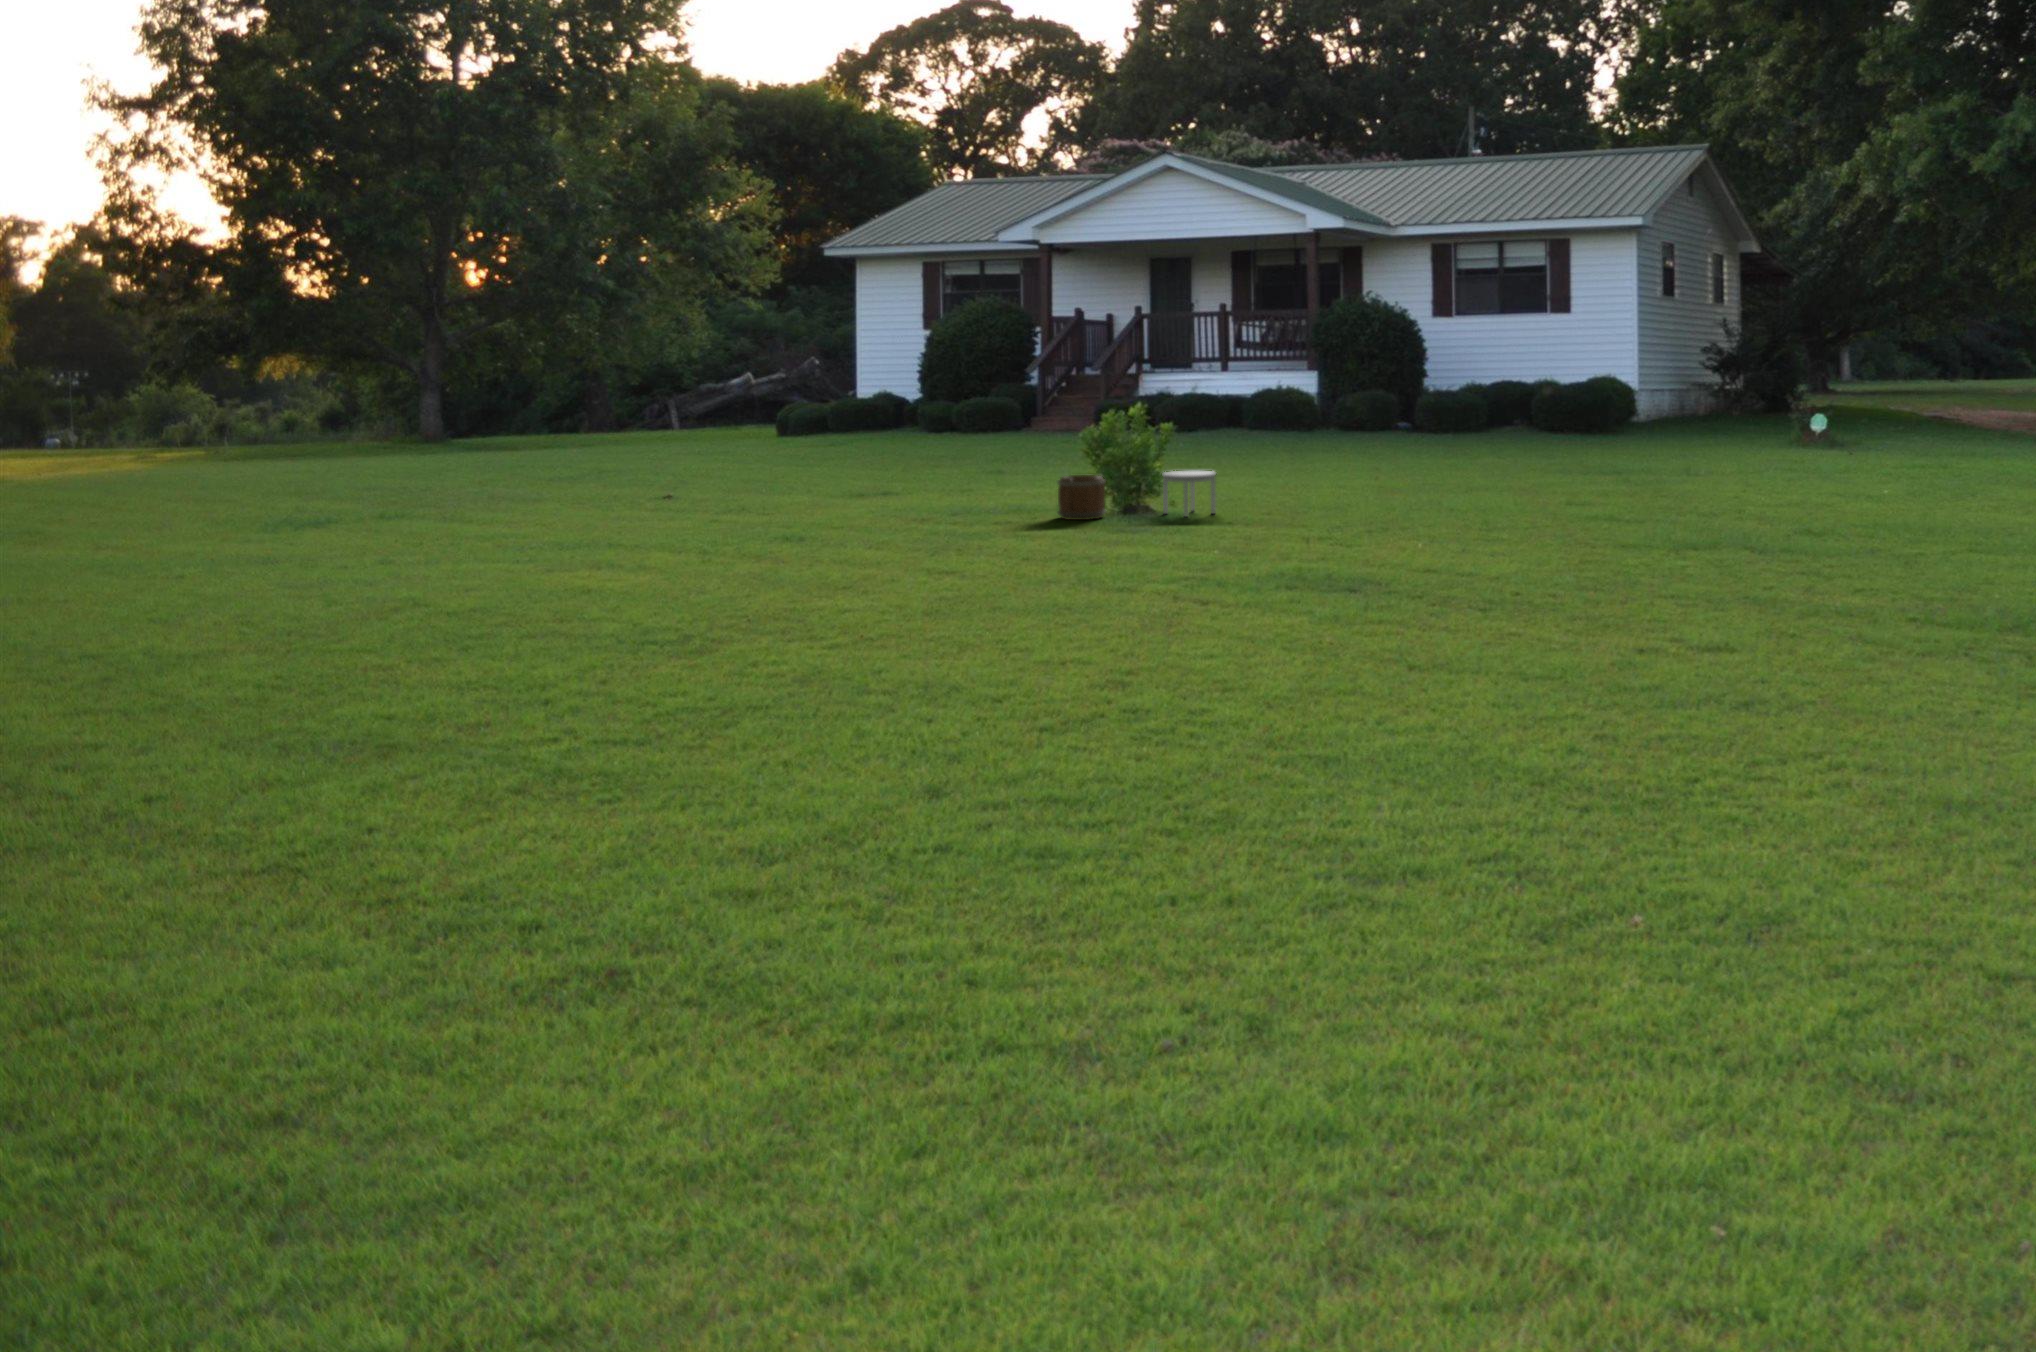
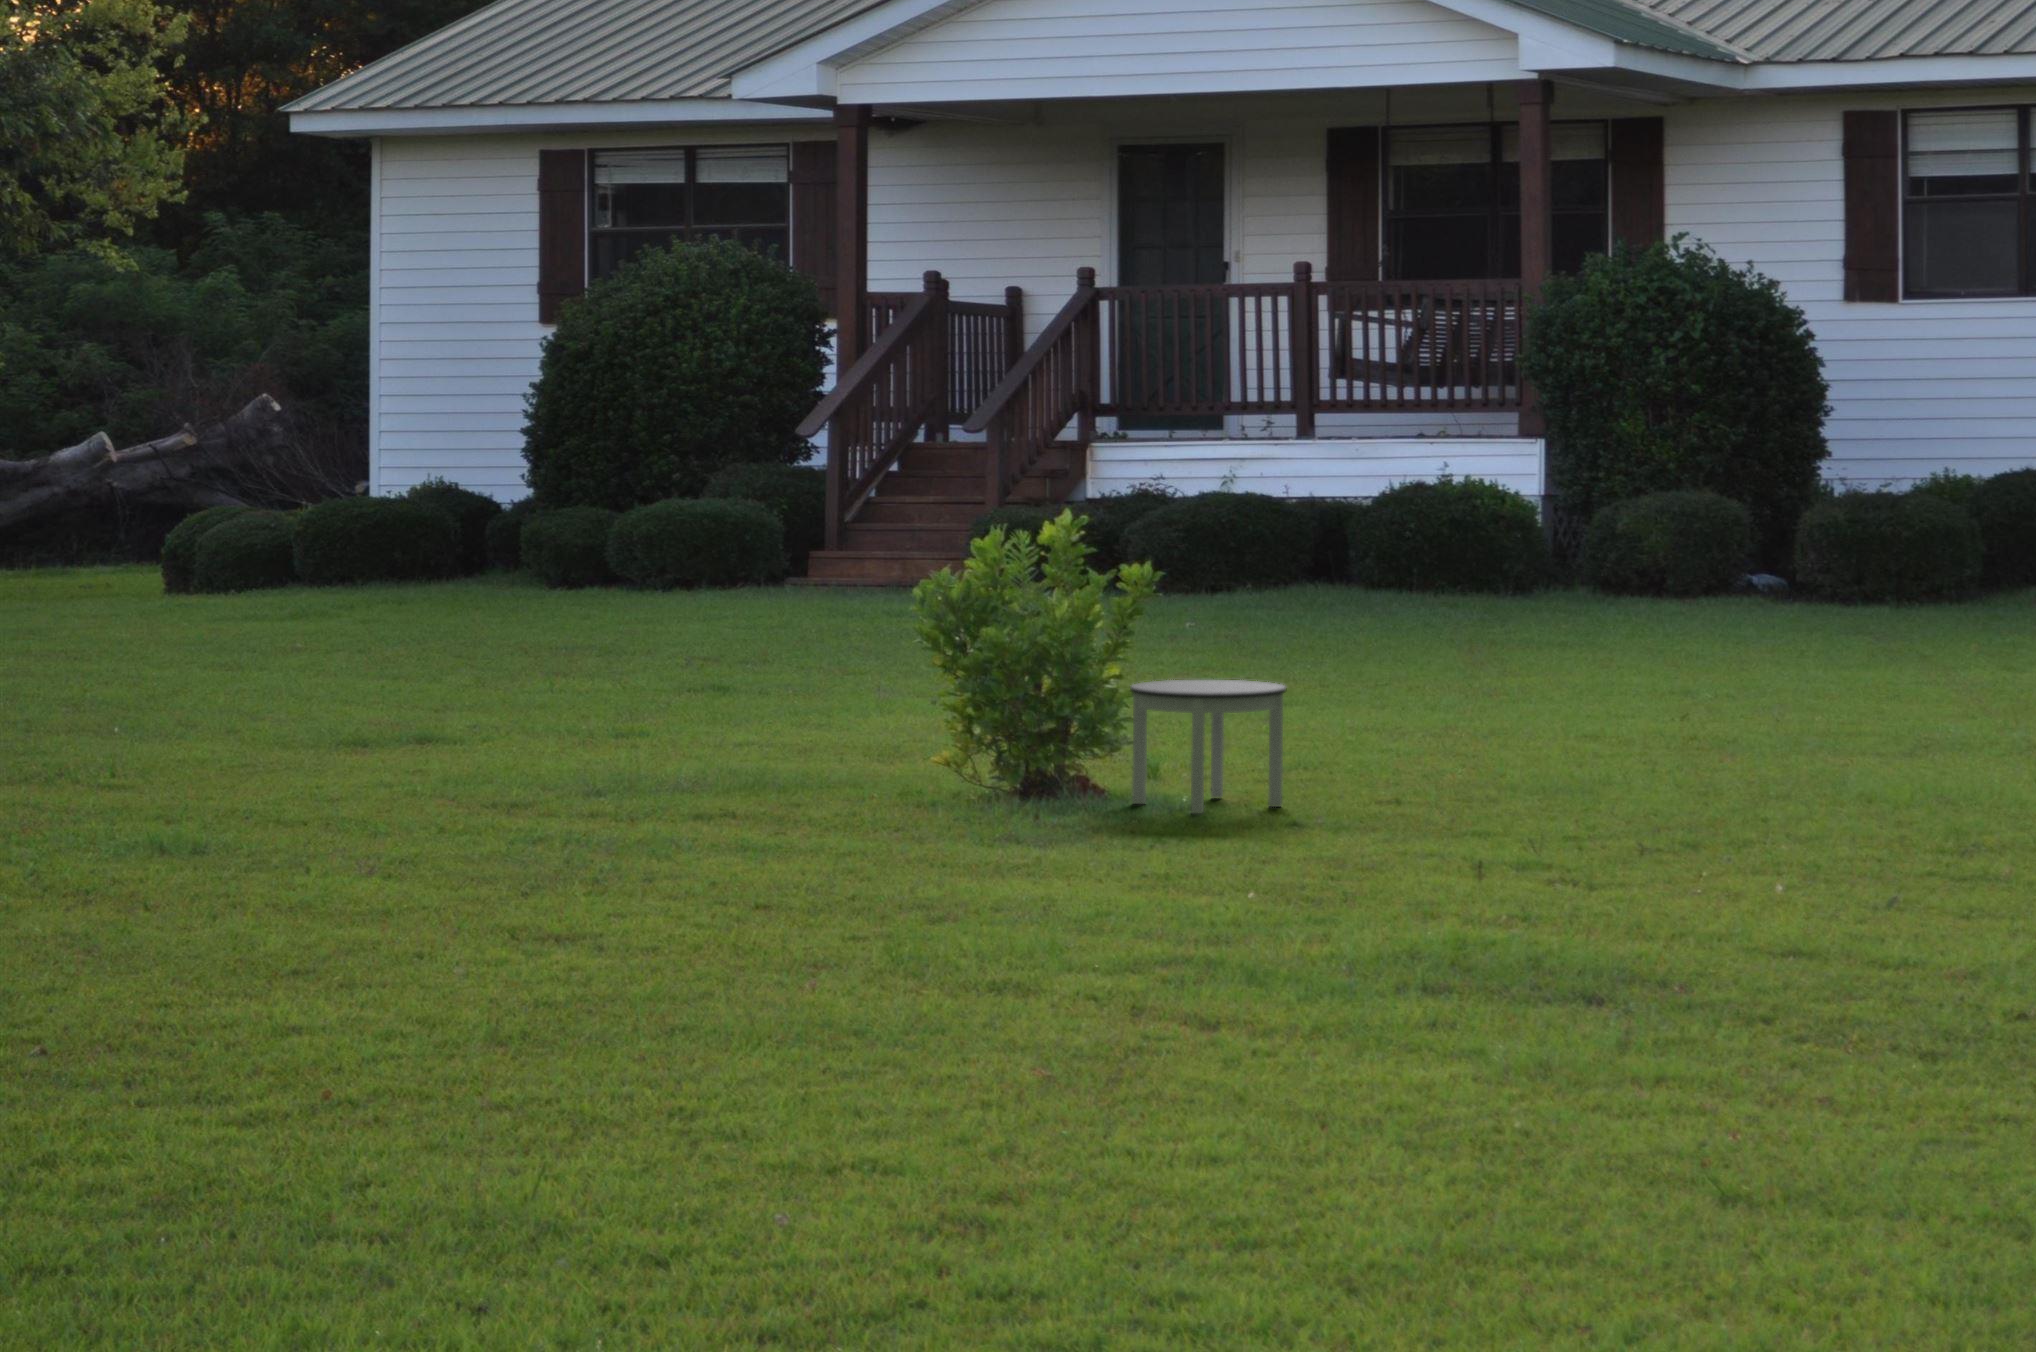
bucket: present [1058,475,1106,520] -> none [831,685,972,816]

